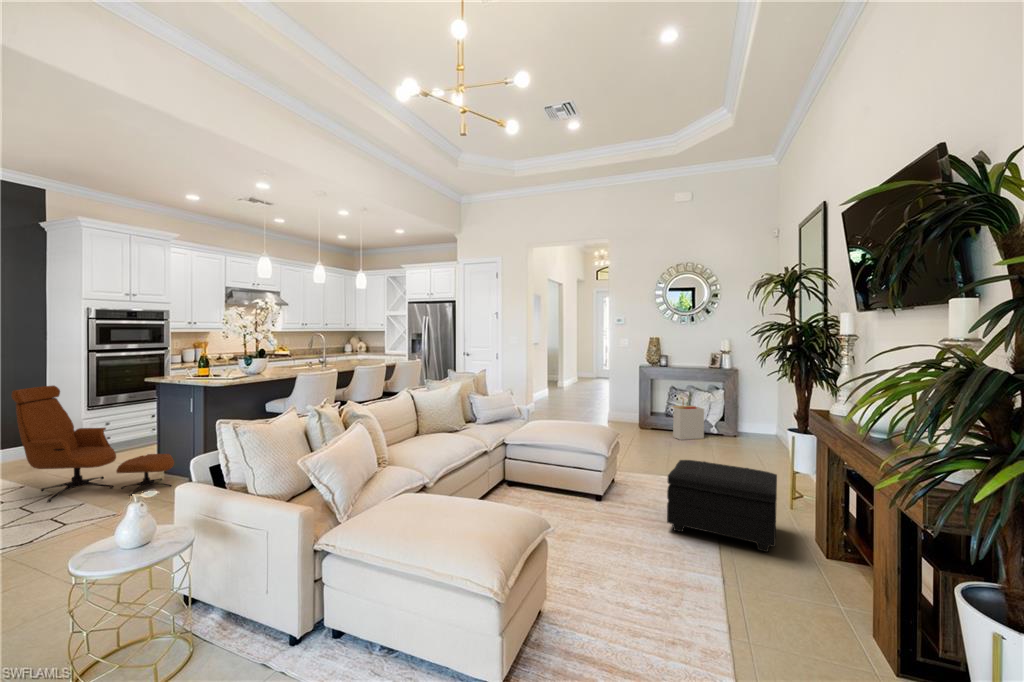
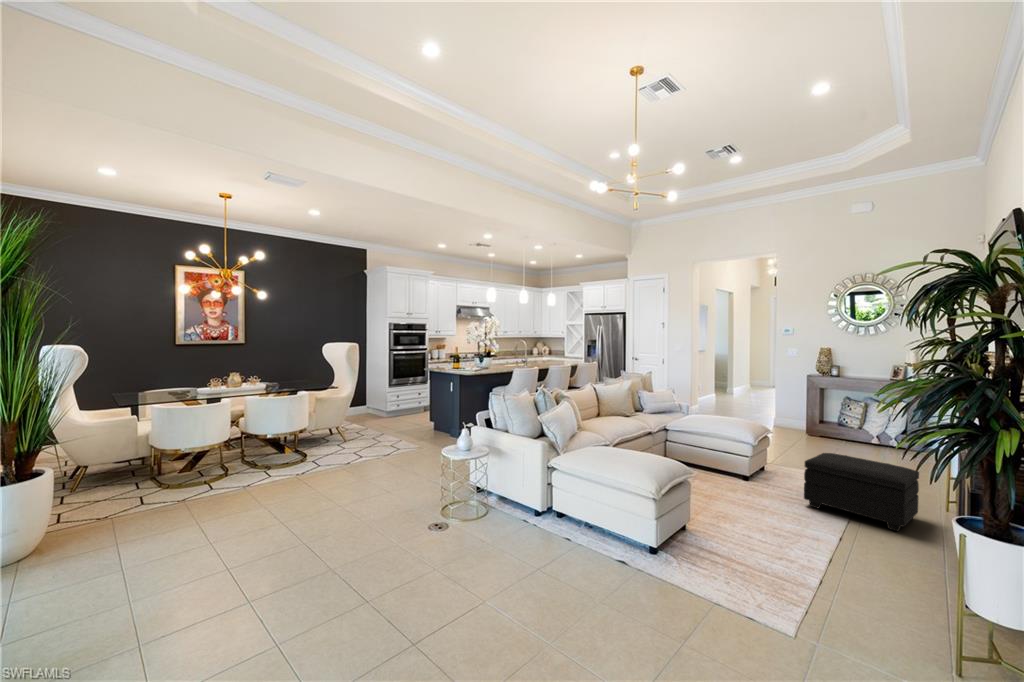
lounge chair: present [12,386,174,502] -> none [367,370,443,440]
storage bin: present [671,398,704,440] -> none [840,407,878,448]

